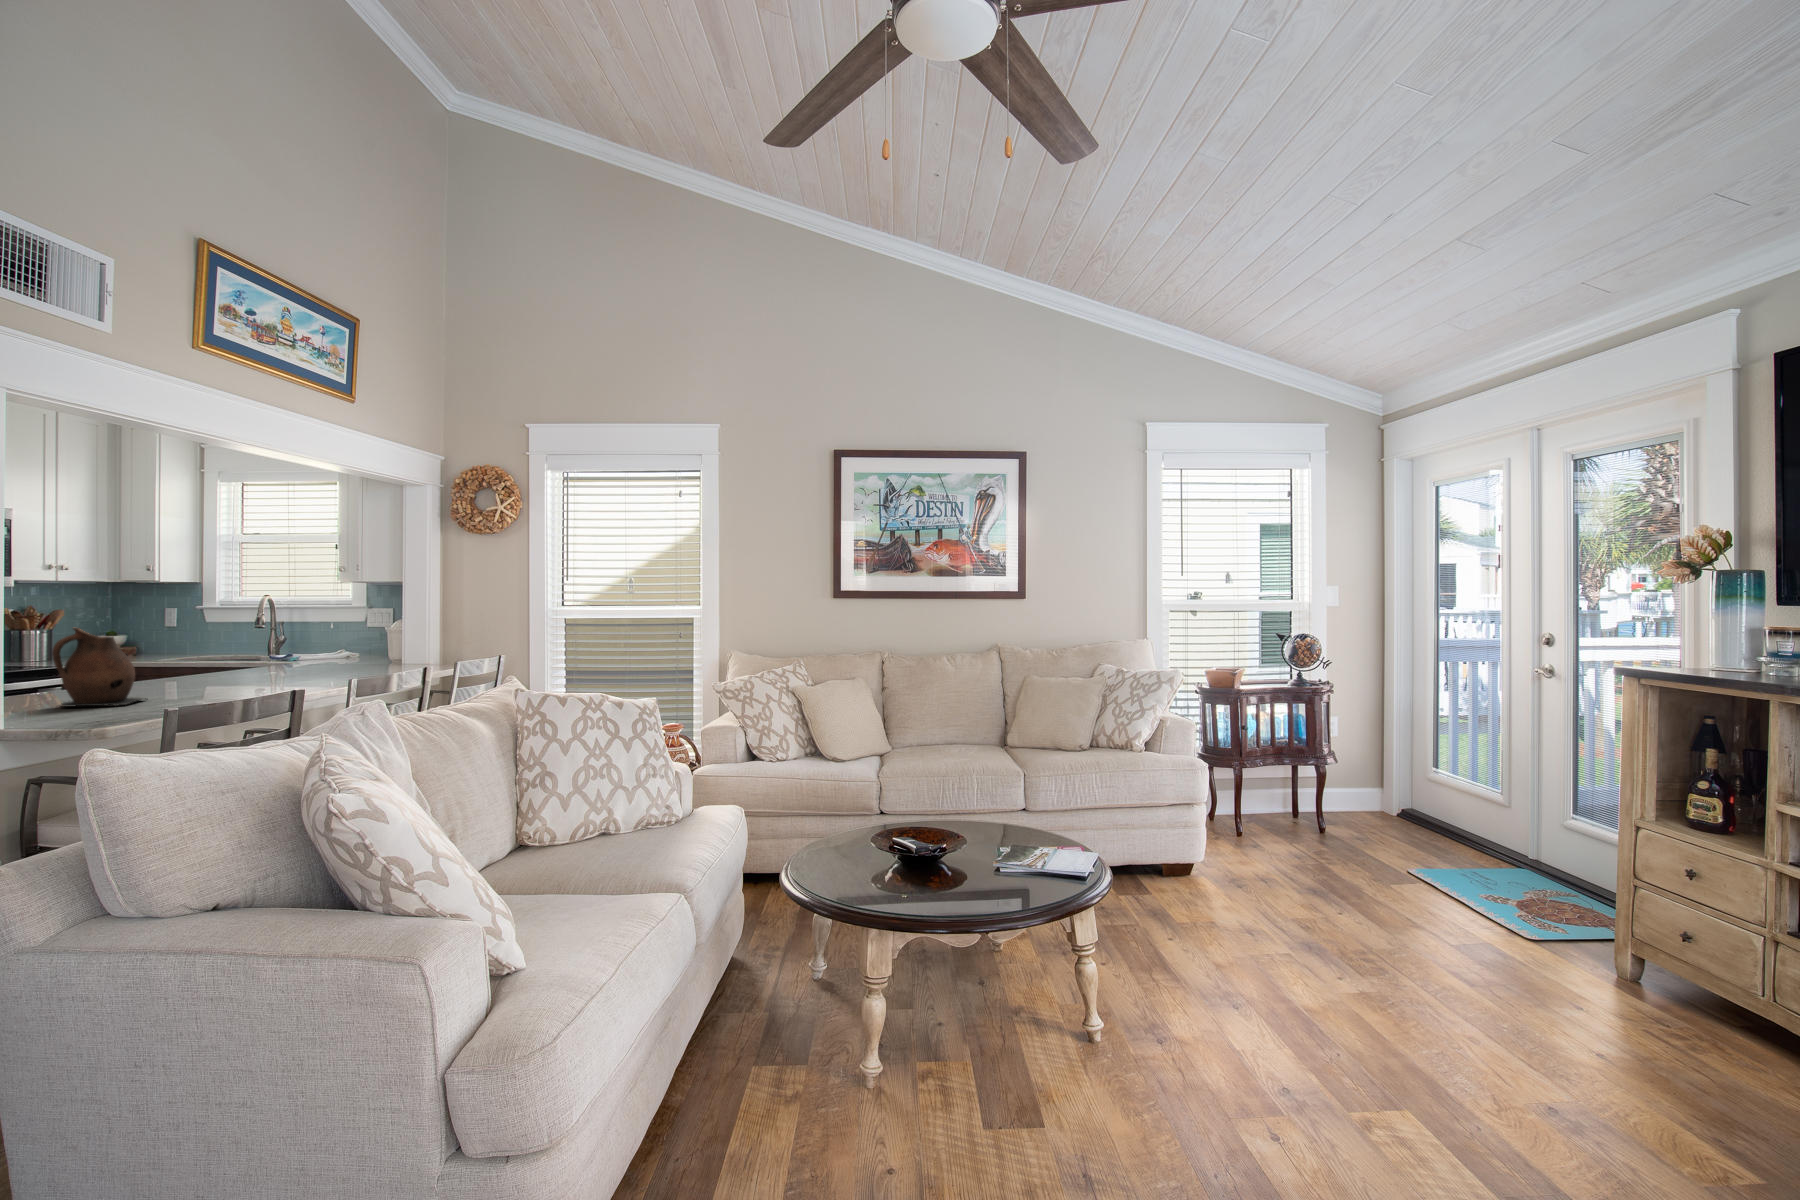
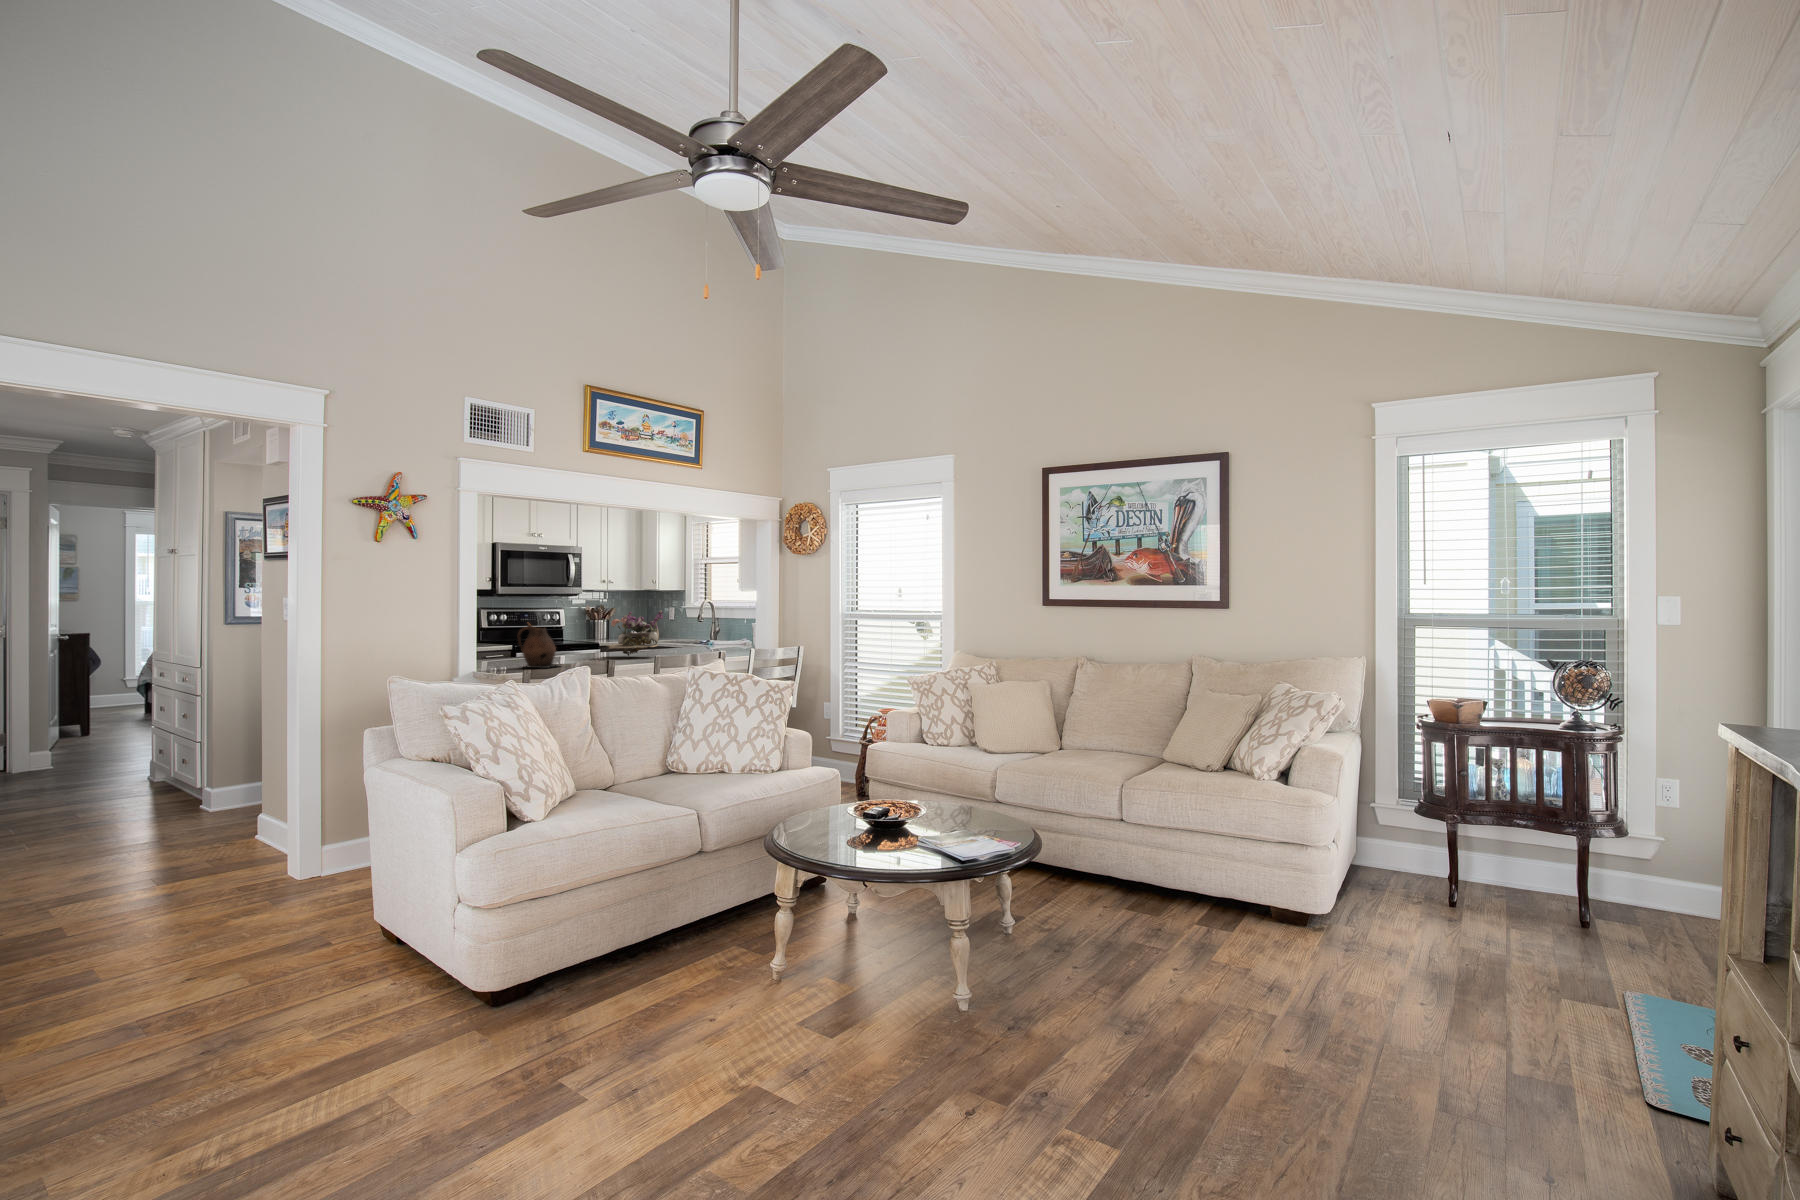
flower arrangement: none [166,607,282,680] -> present [607,610,663,656]

